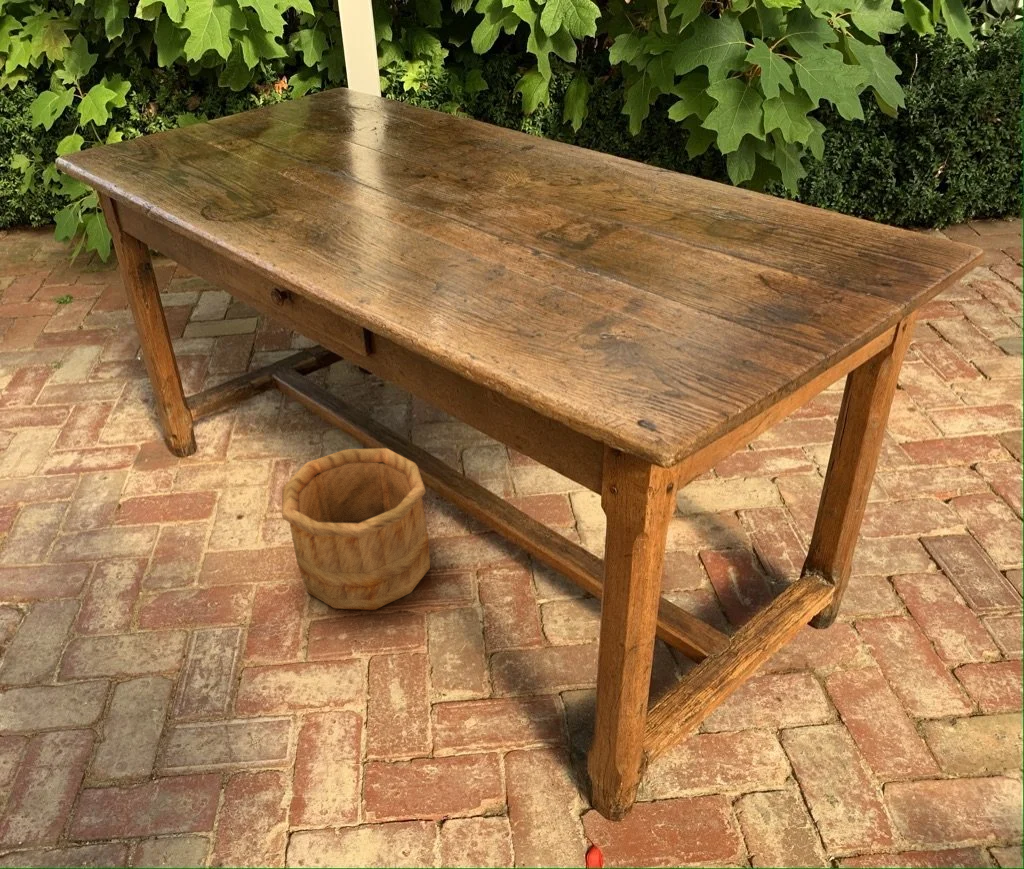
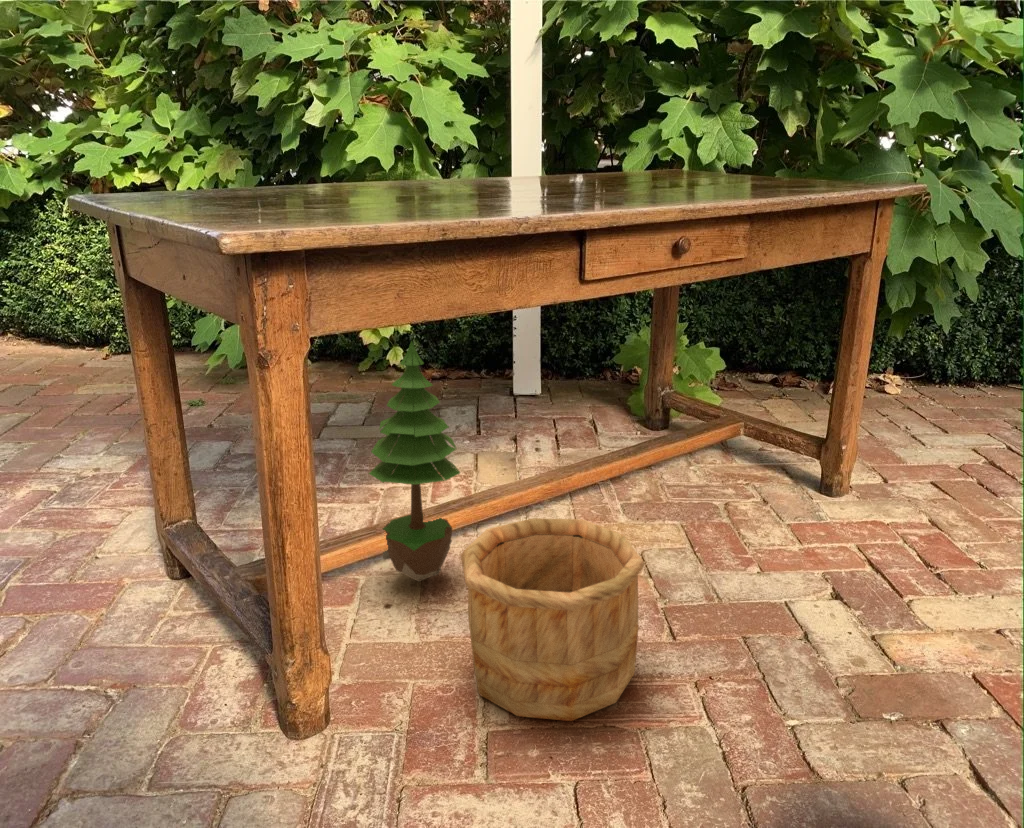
potted tree: none [210,299,295,492] -> present [369,341,460,582]

